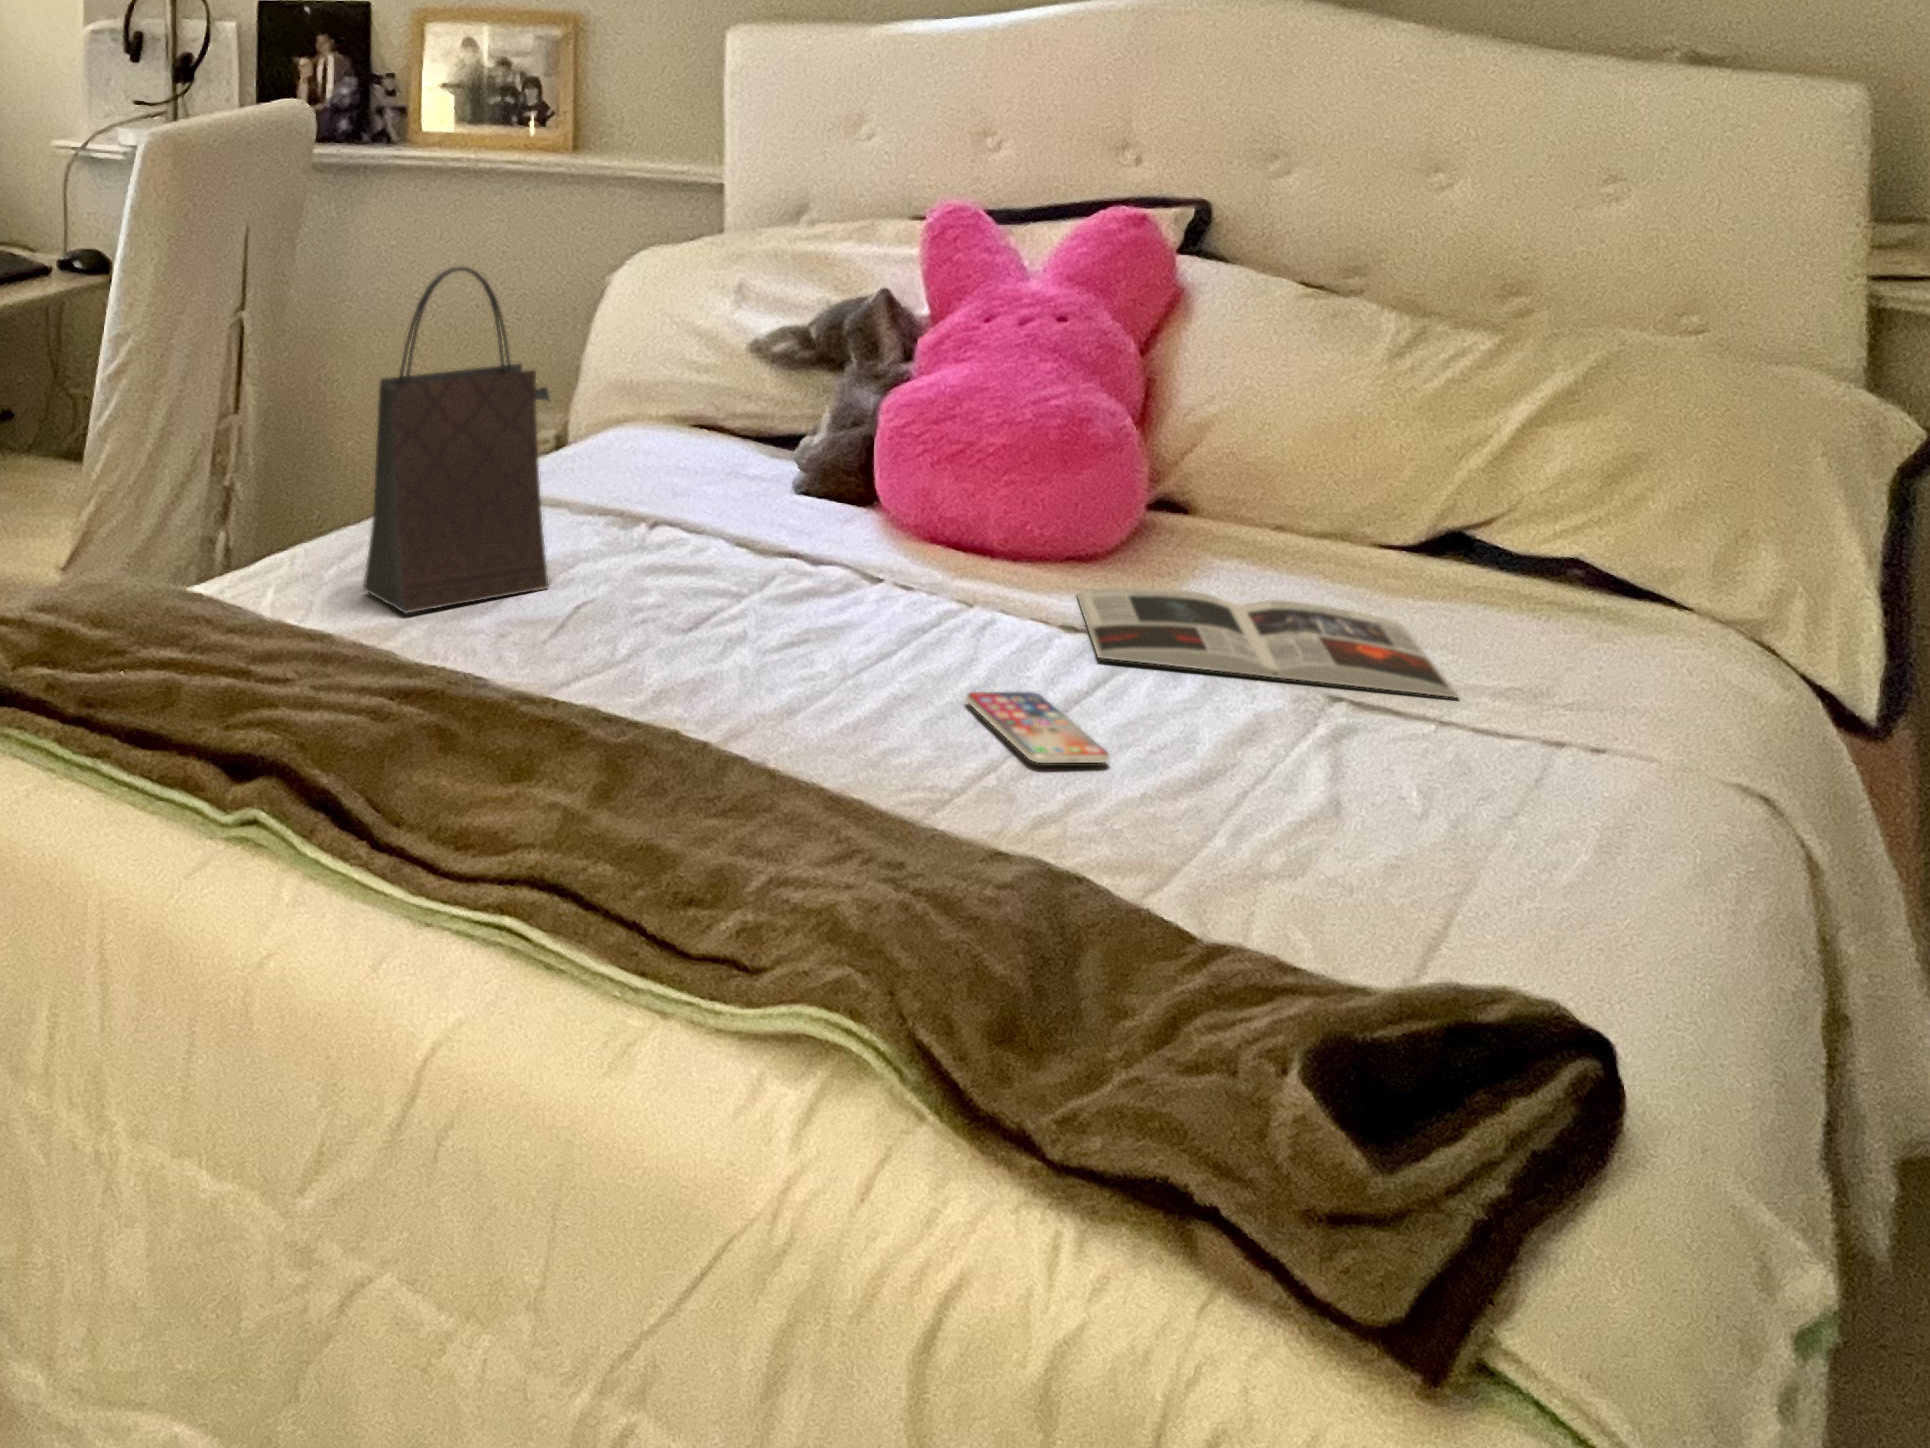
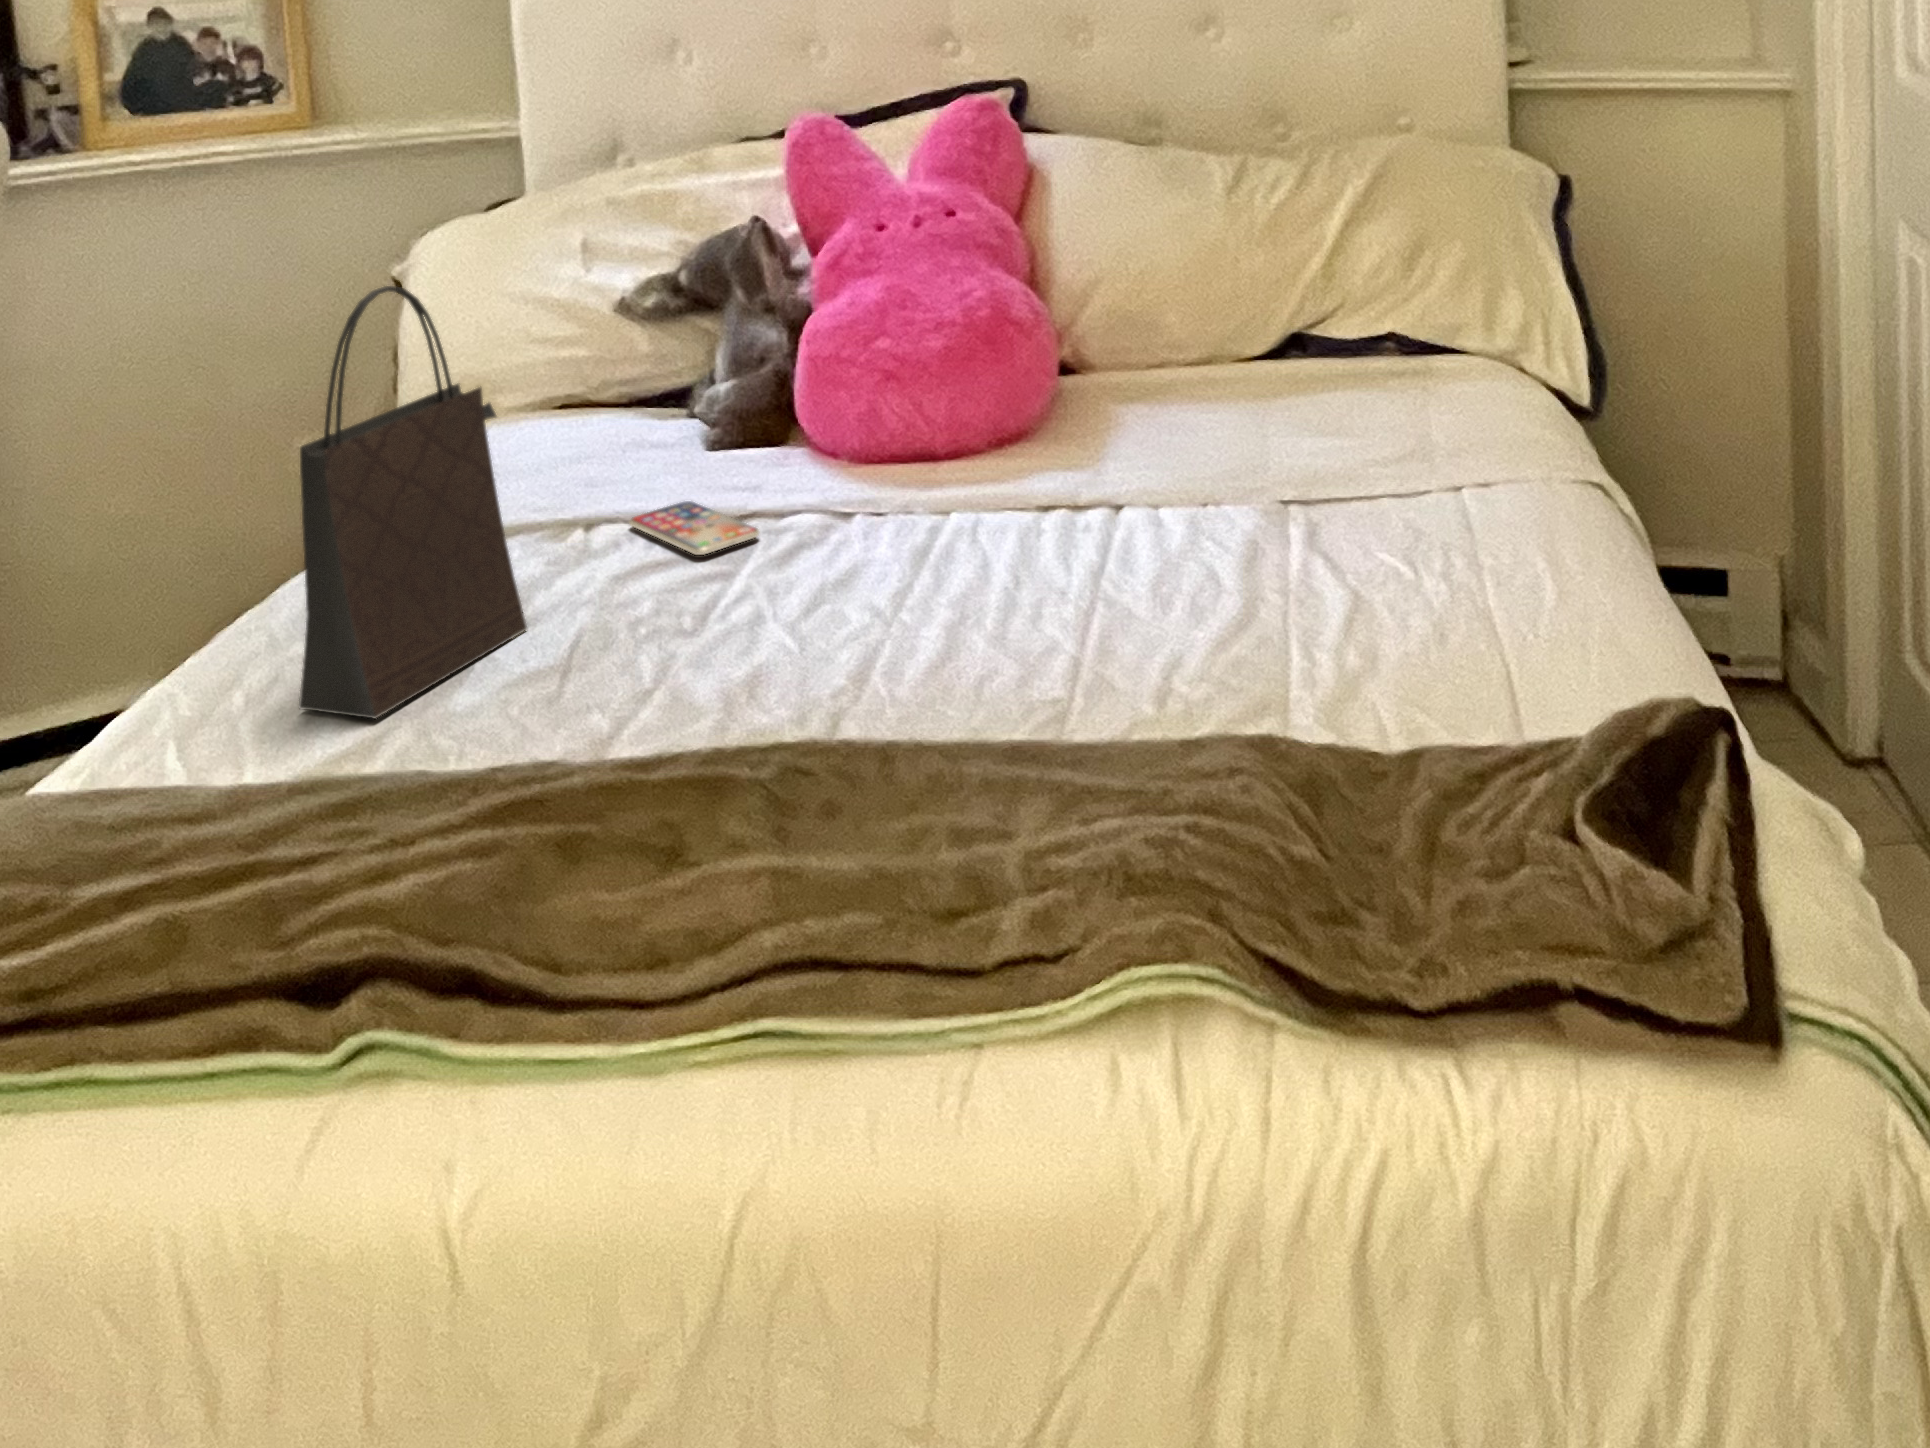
magazine: present [1077,588,1458,697] -> none [1039,413,1373,522]
smartphone: present [966,692,1110,763] -> present [630,501,759,555]

